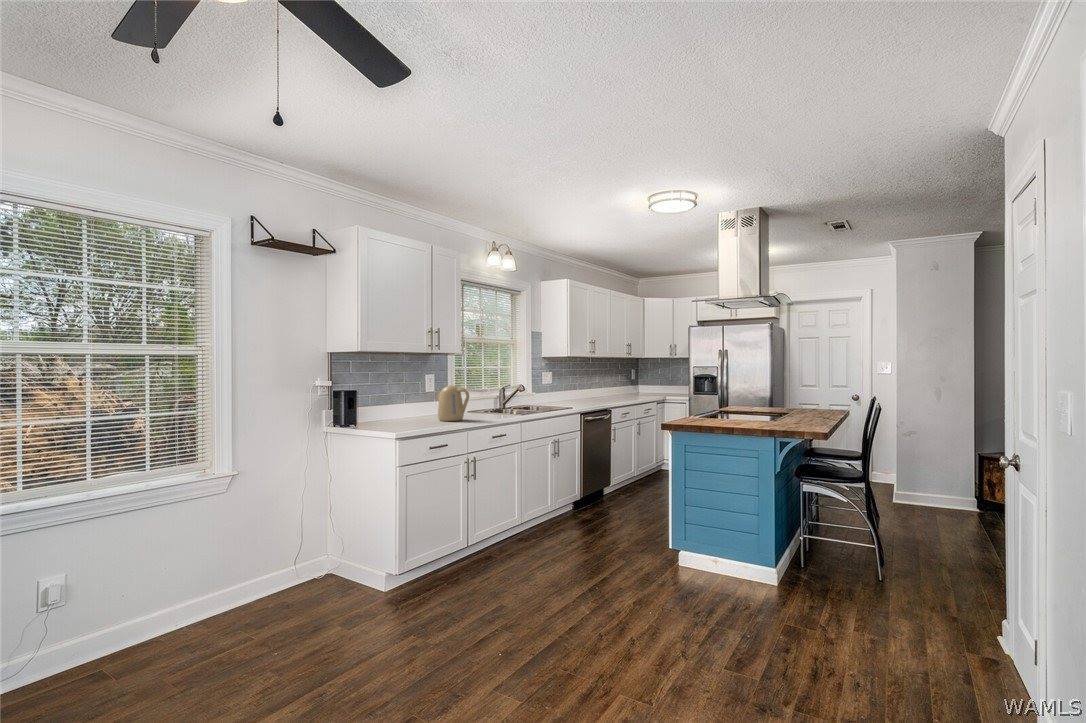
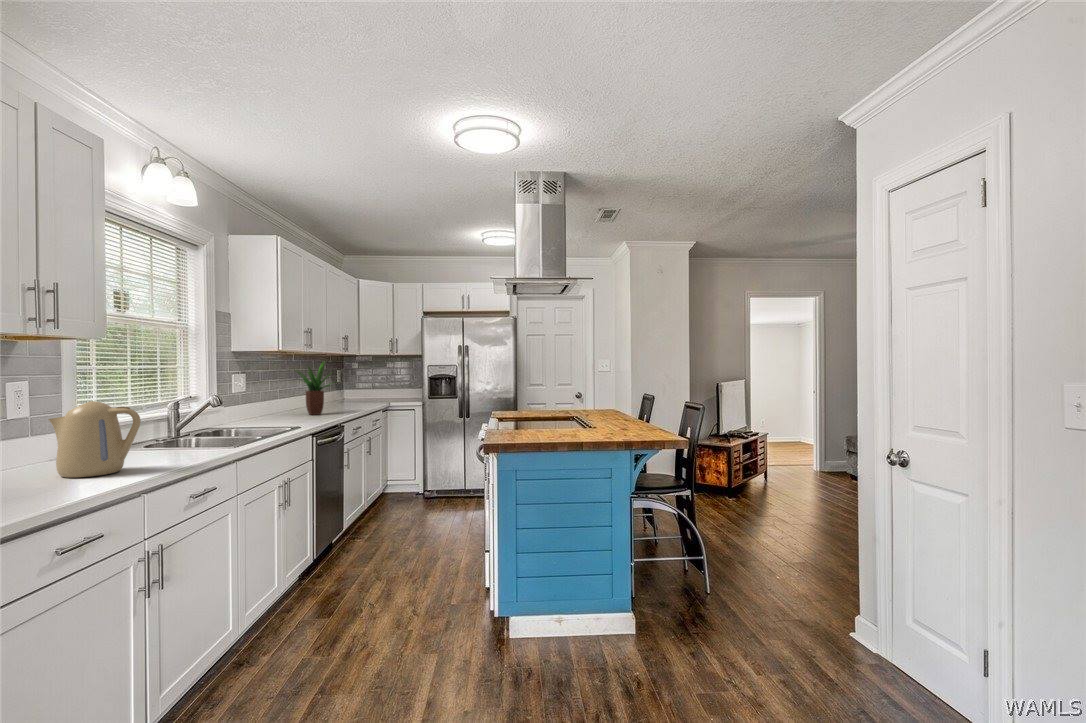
potted plant: none [583,363,616,402] -> present [294,362,332,415]

